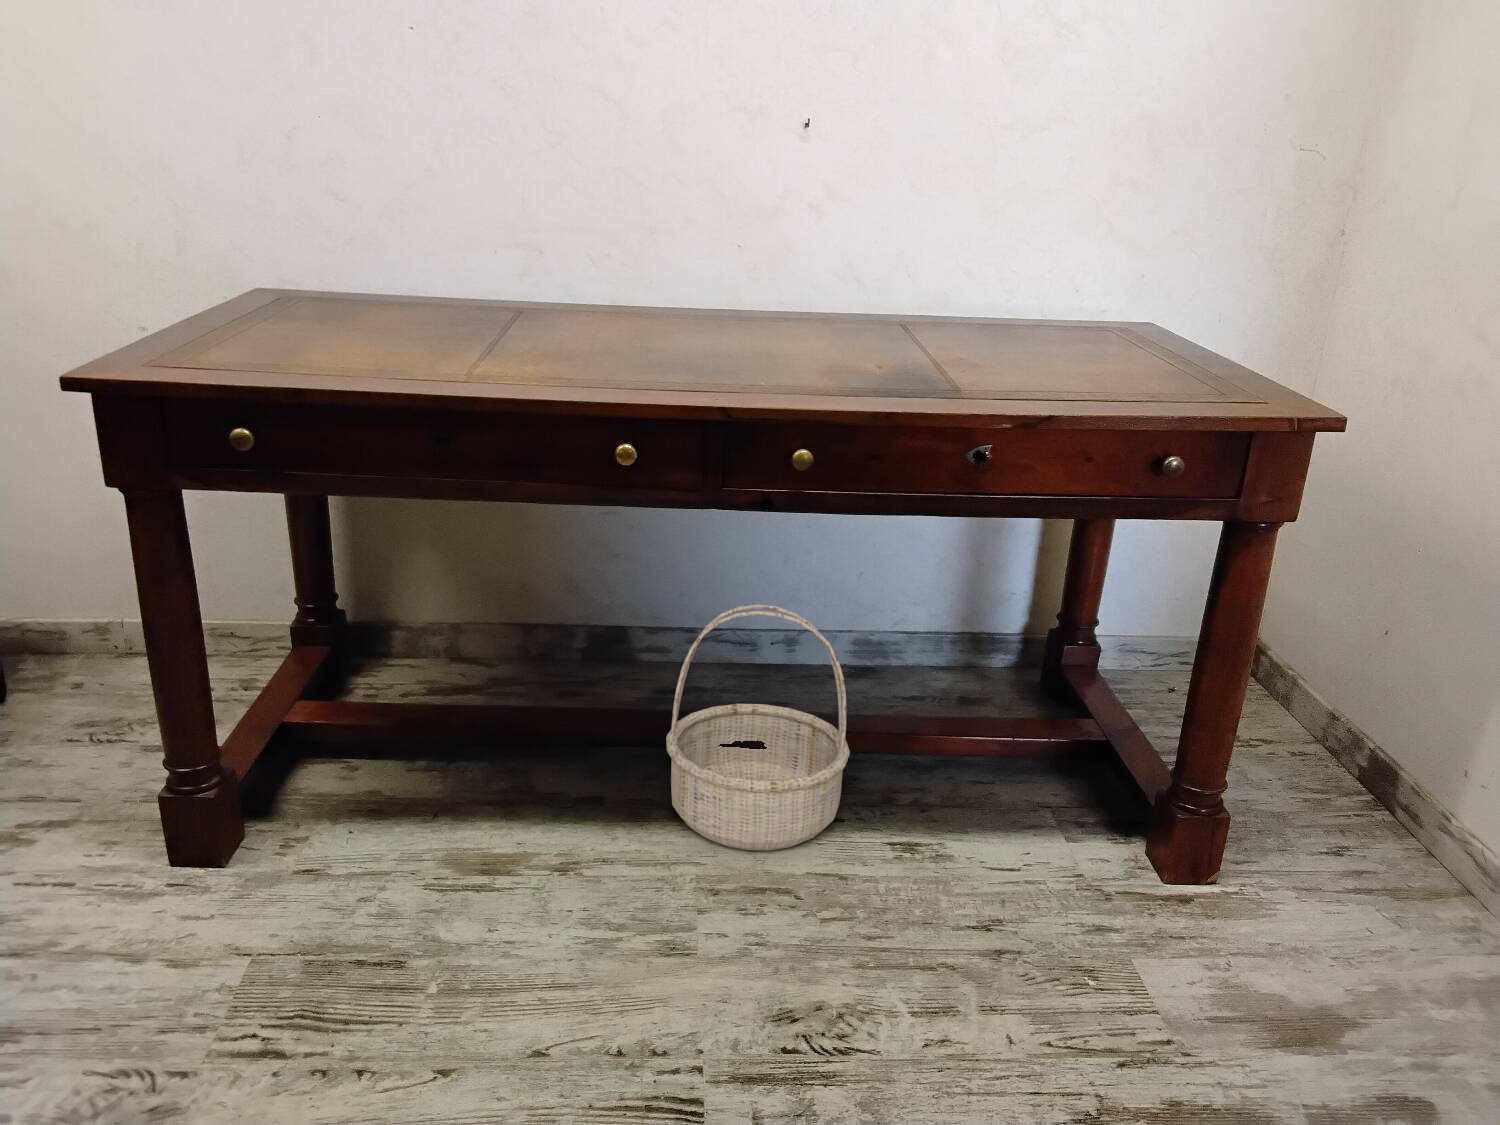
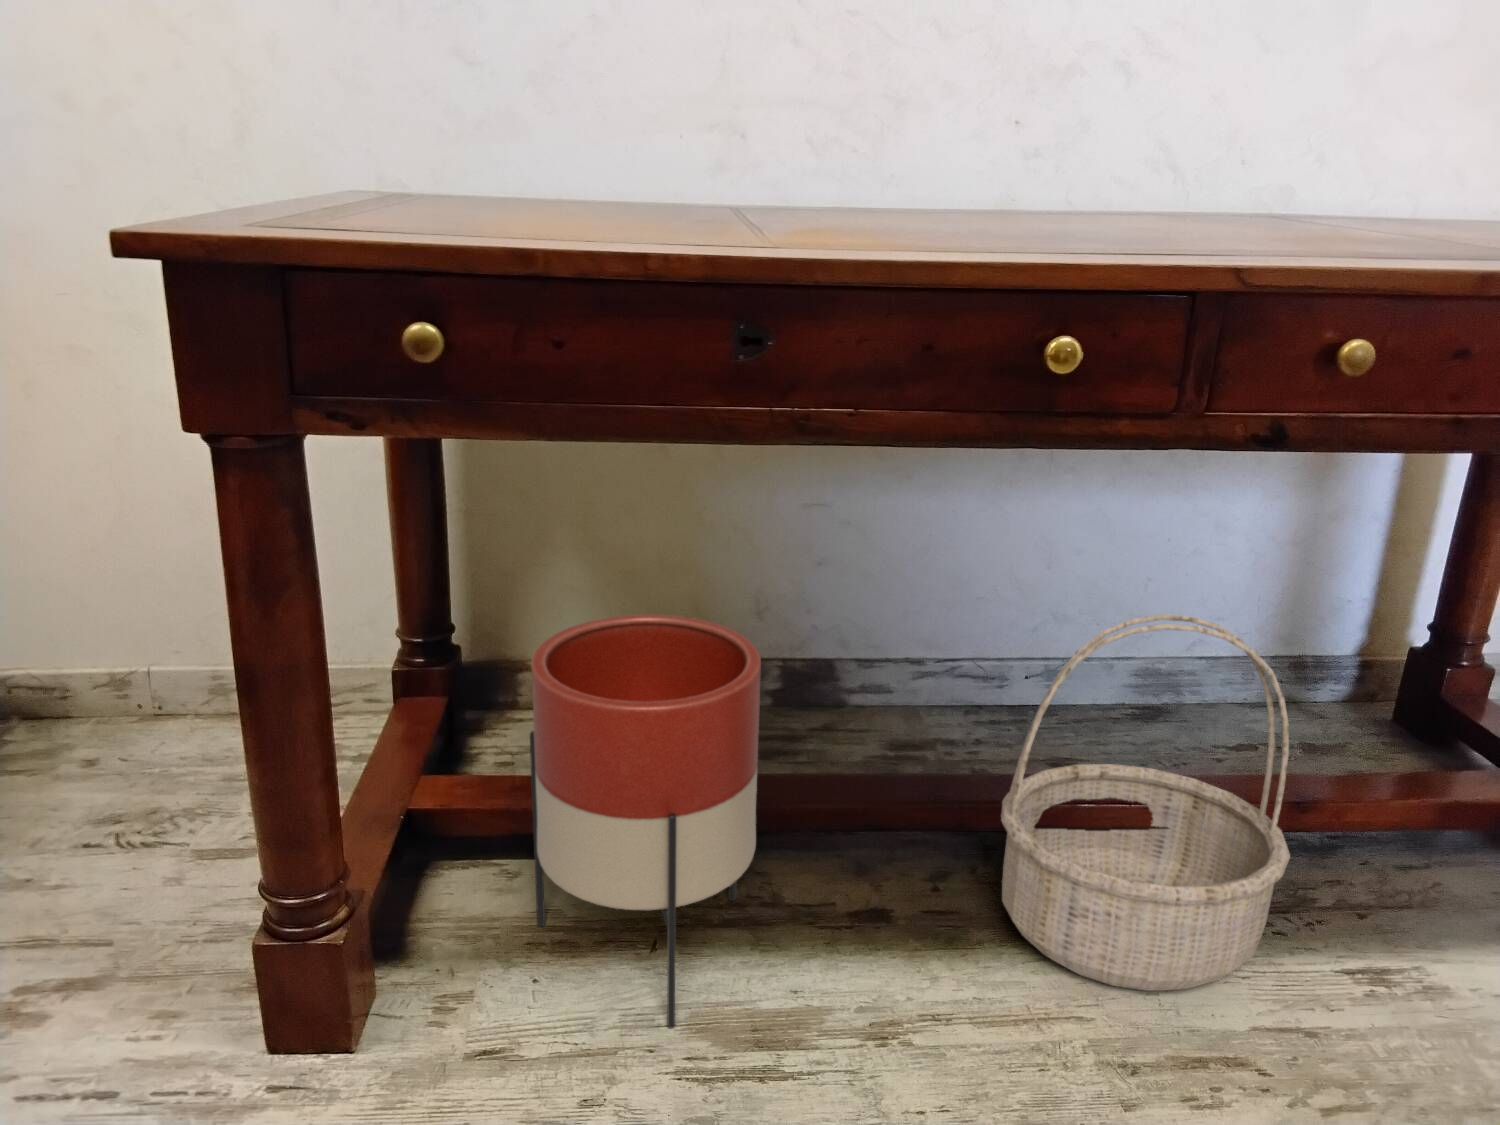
planter: none [340,595,501,861] -> present [530,614,761,1028]

